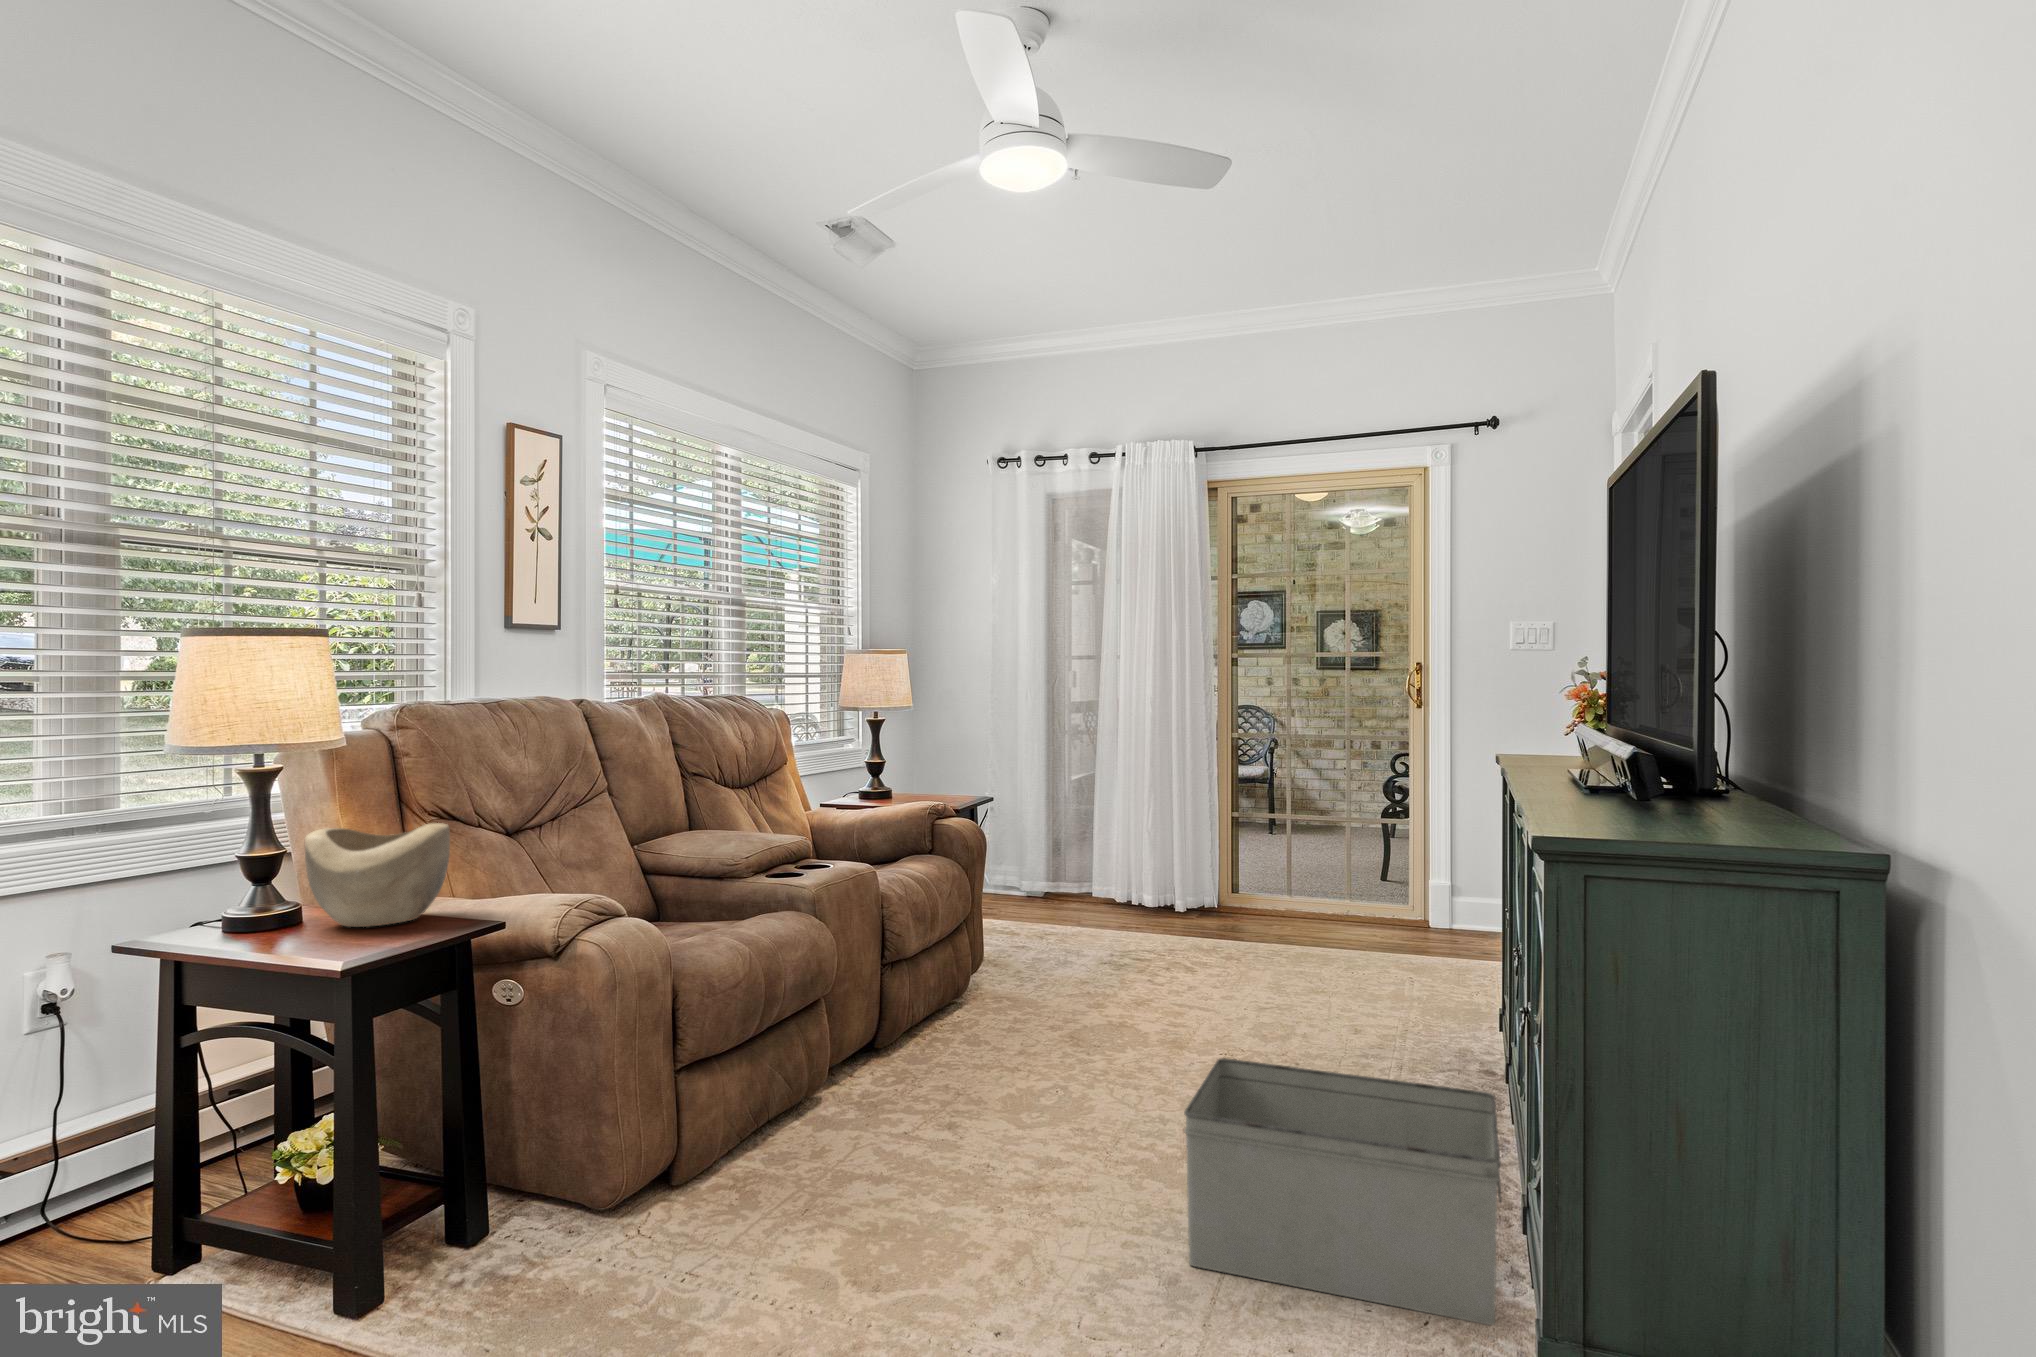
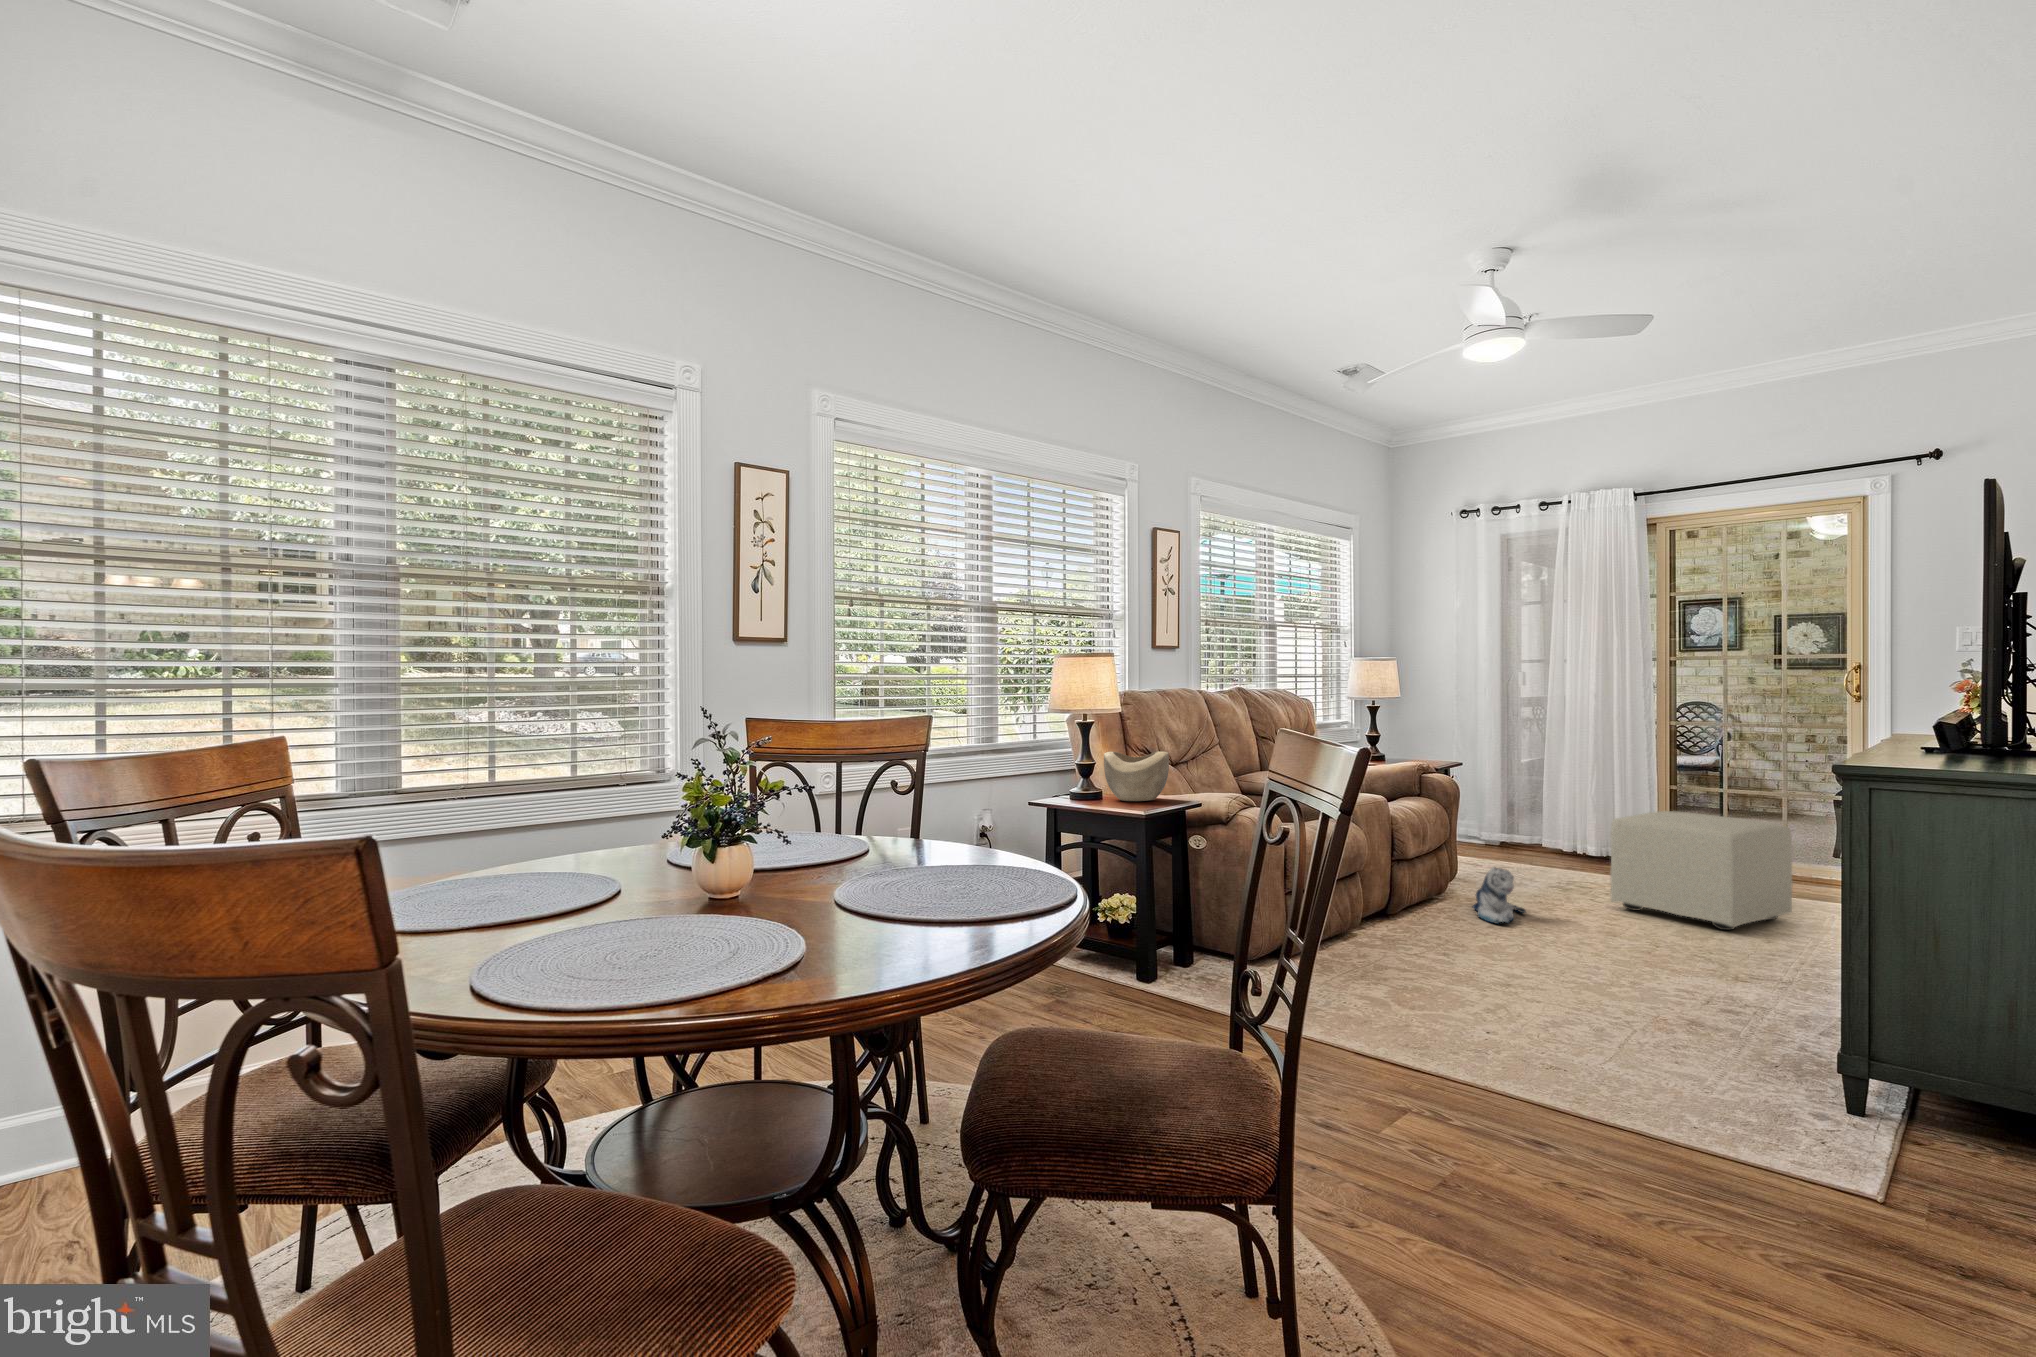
ottoman: none [1168,854,1361,1012] -> present [1610,811,1792,930]
plush toy: none [996,957,1066,1043] -> present [1473,867,1526,924]
storage bin: present [1184,1058,1502,1325] -> none [1624,923,1879,1098]

